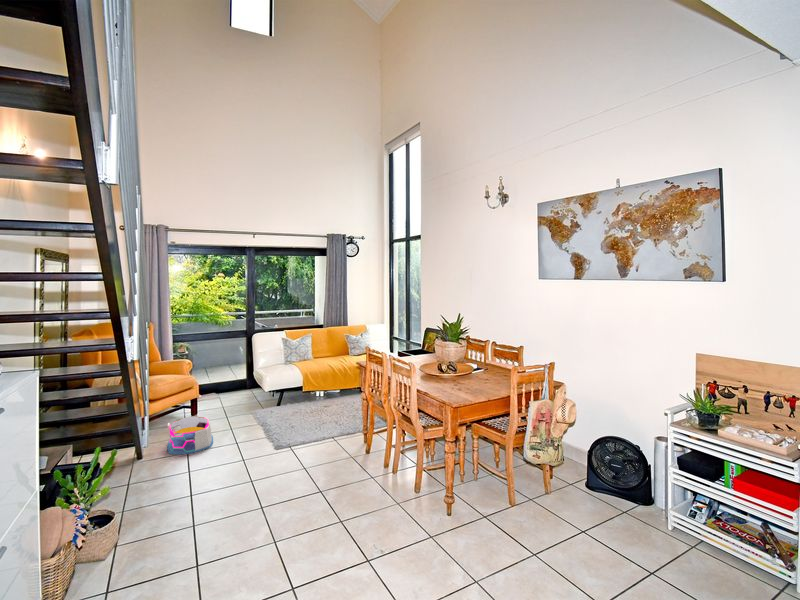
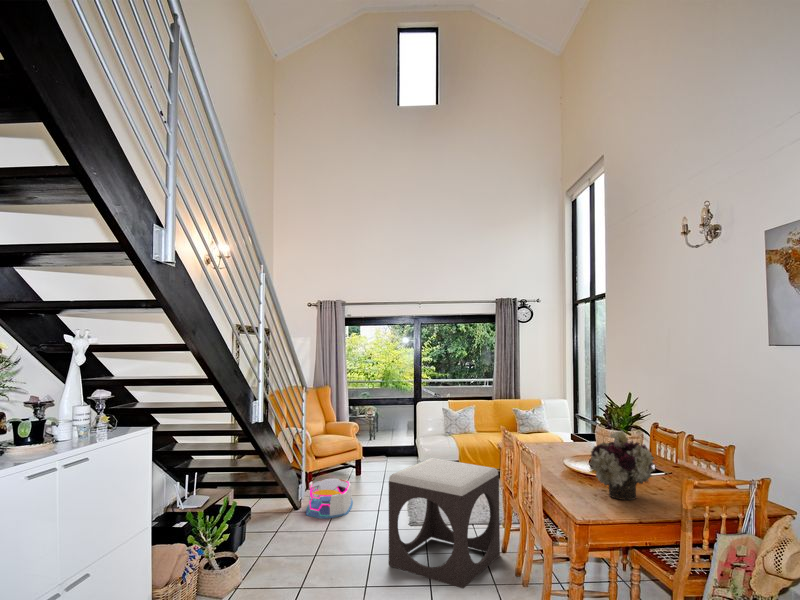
flower arrangement: none [445,341,489,390] -> present [588,430,655,500]
footstool: none [269,383,362,482] -> present [389,458,500,588]

